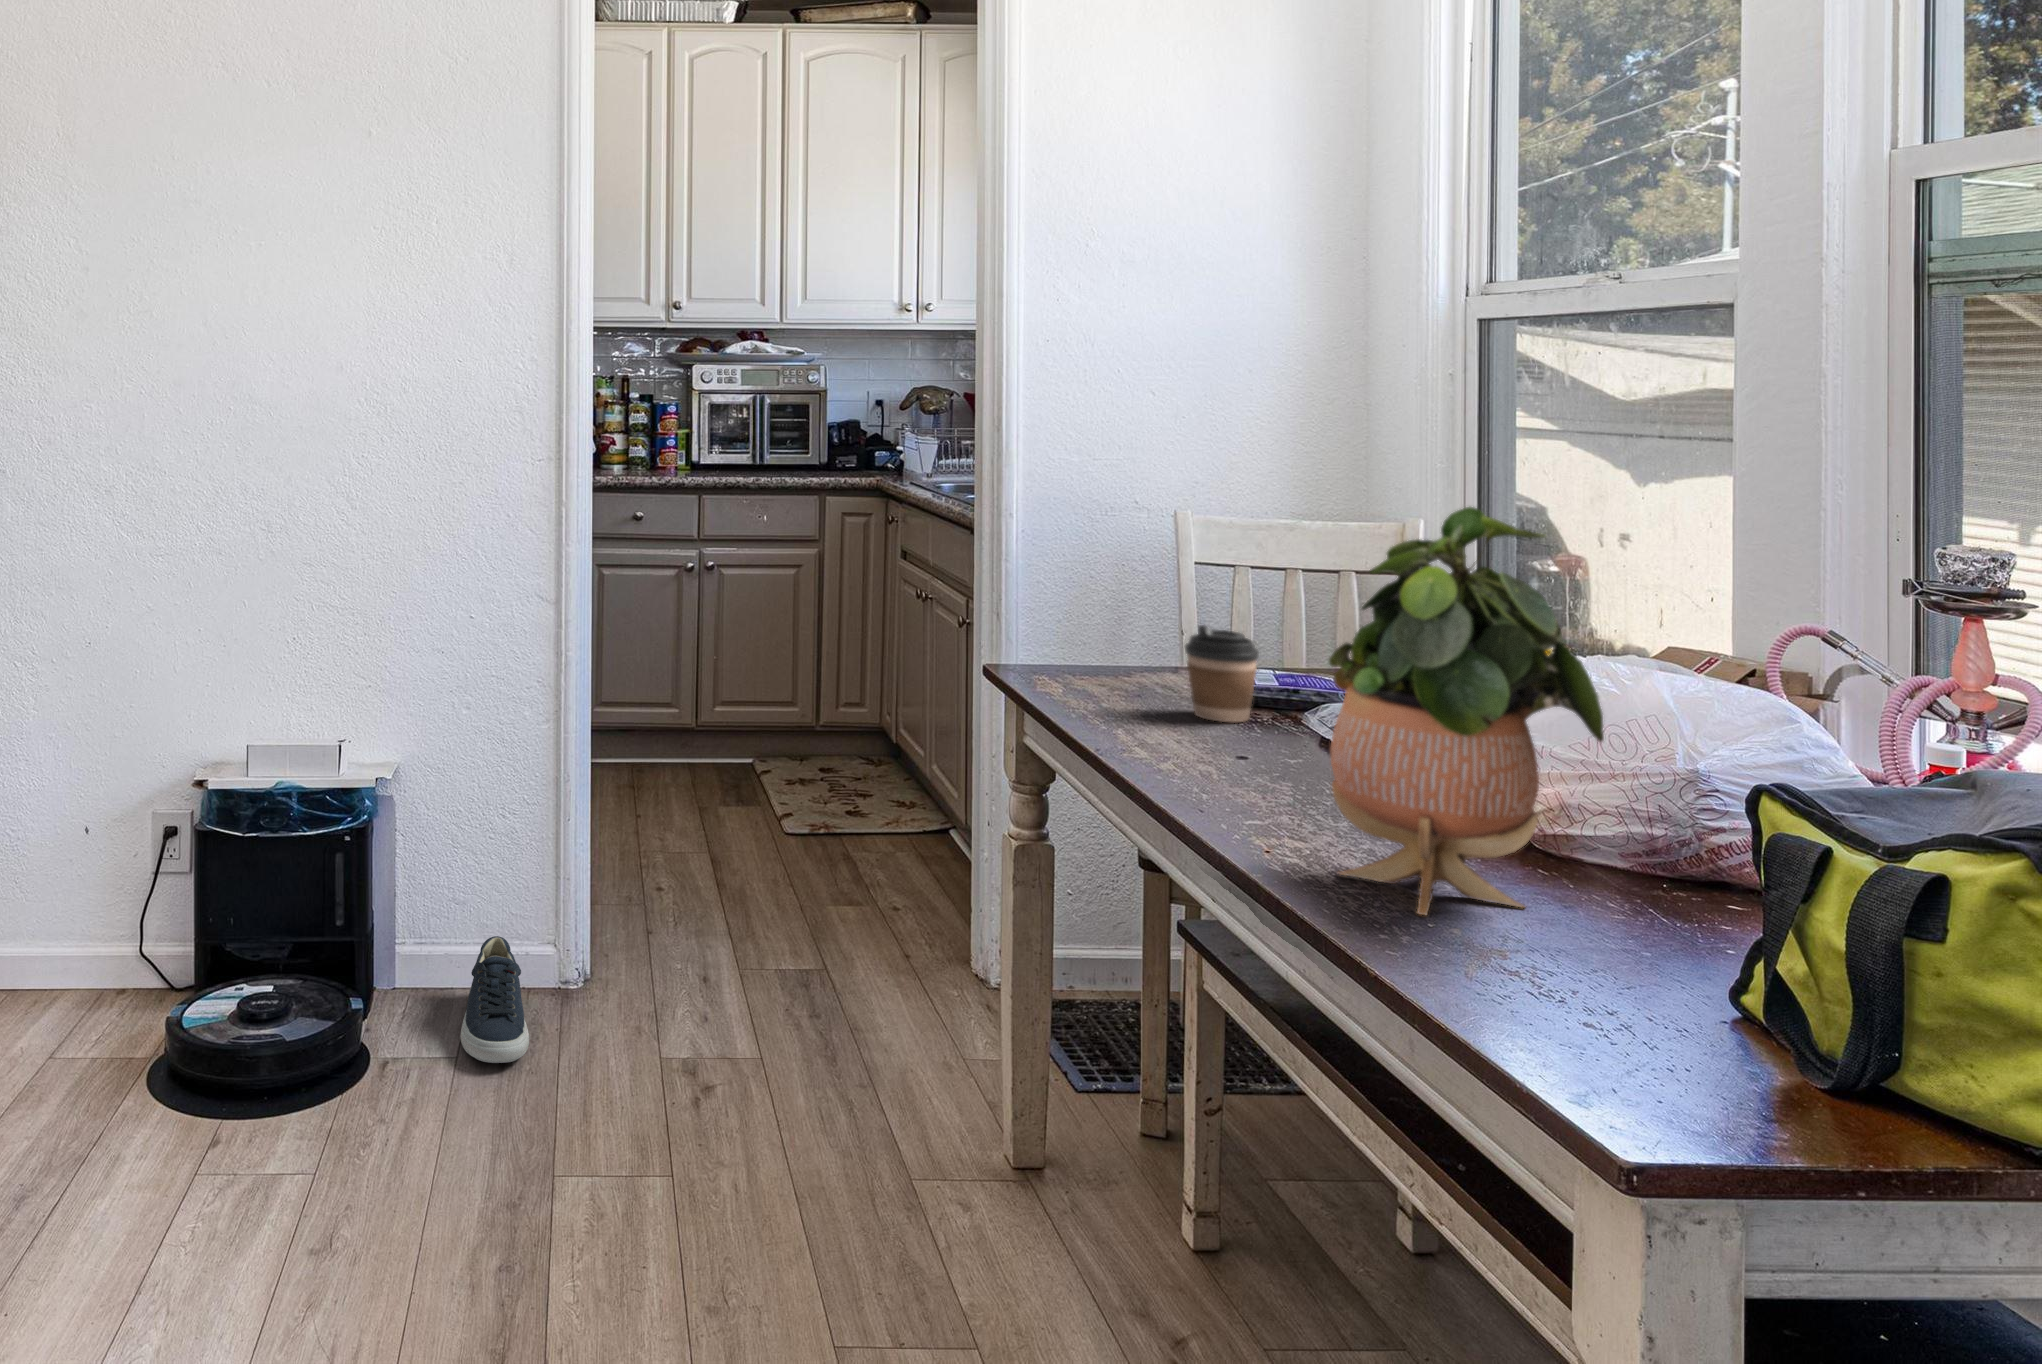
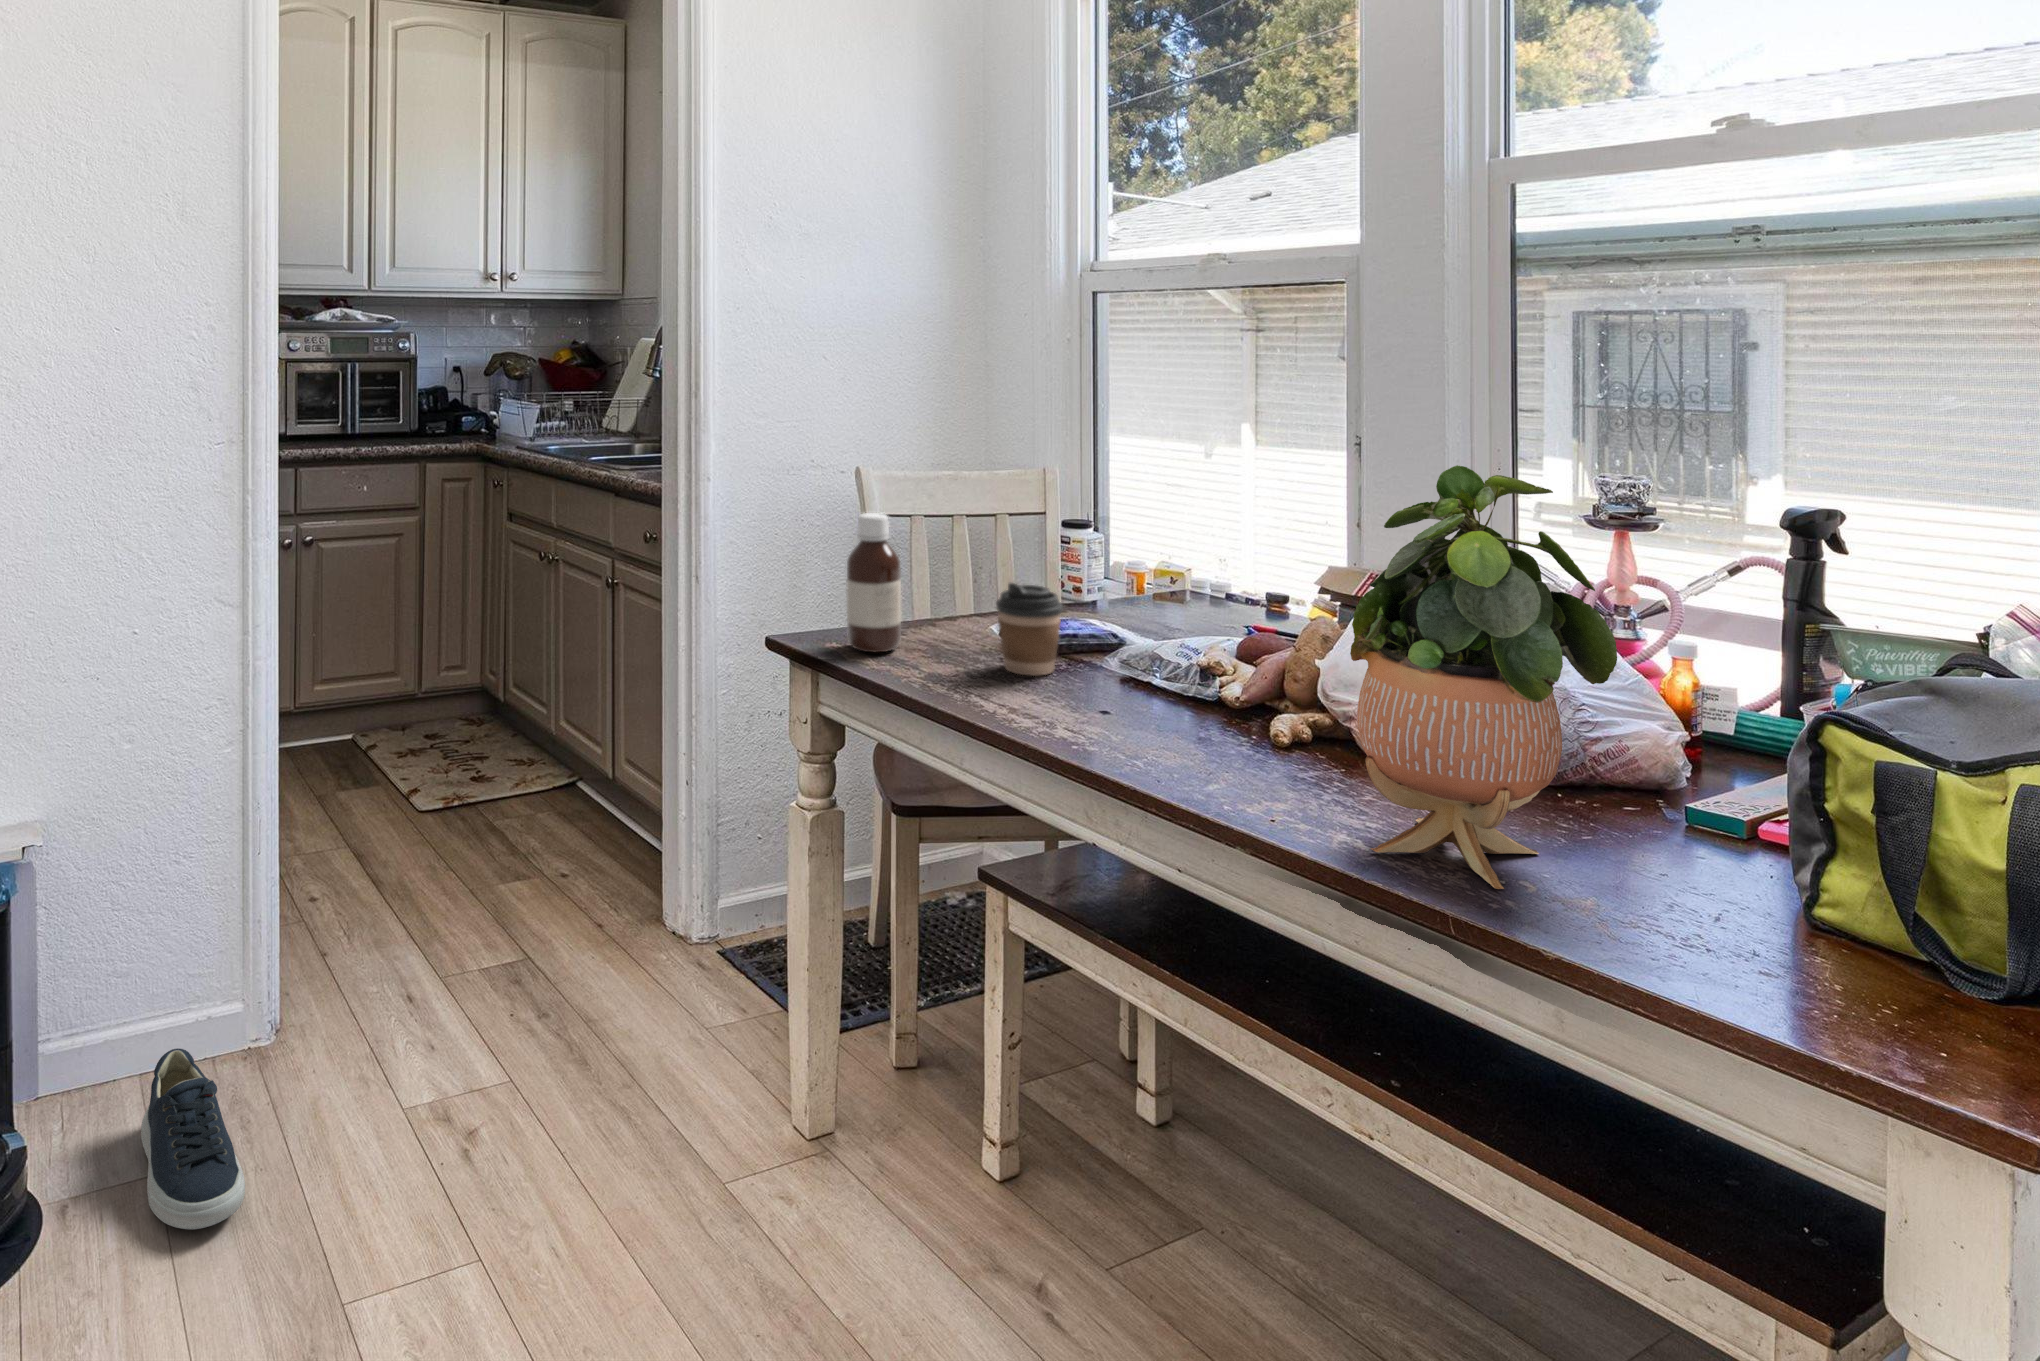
bottle: none [1055,547,1113,685] -> present [847,513,901,652]

